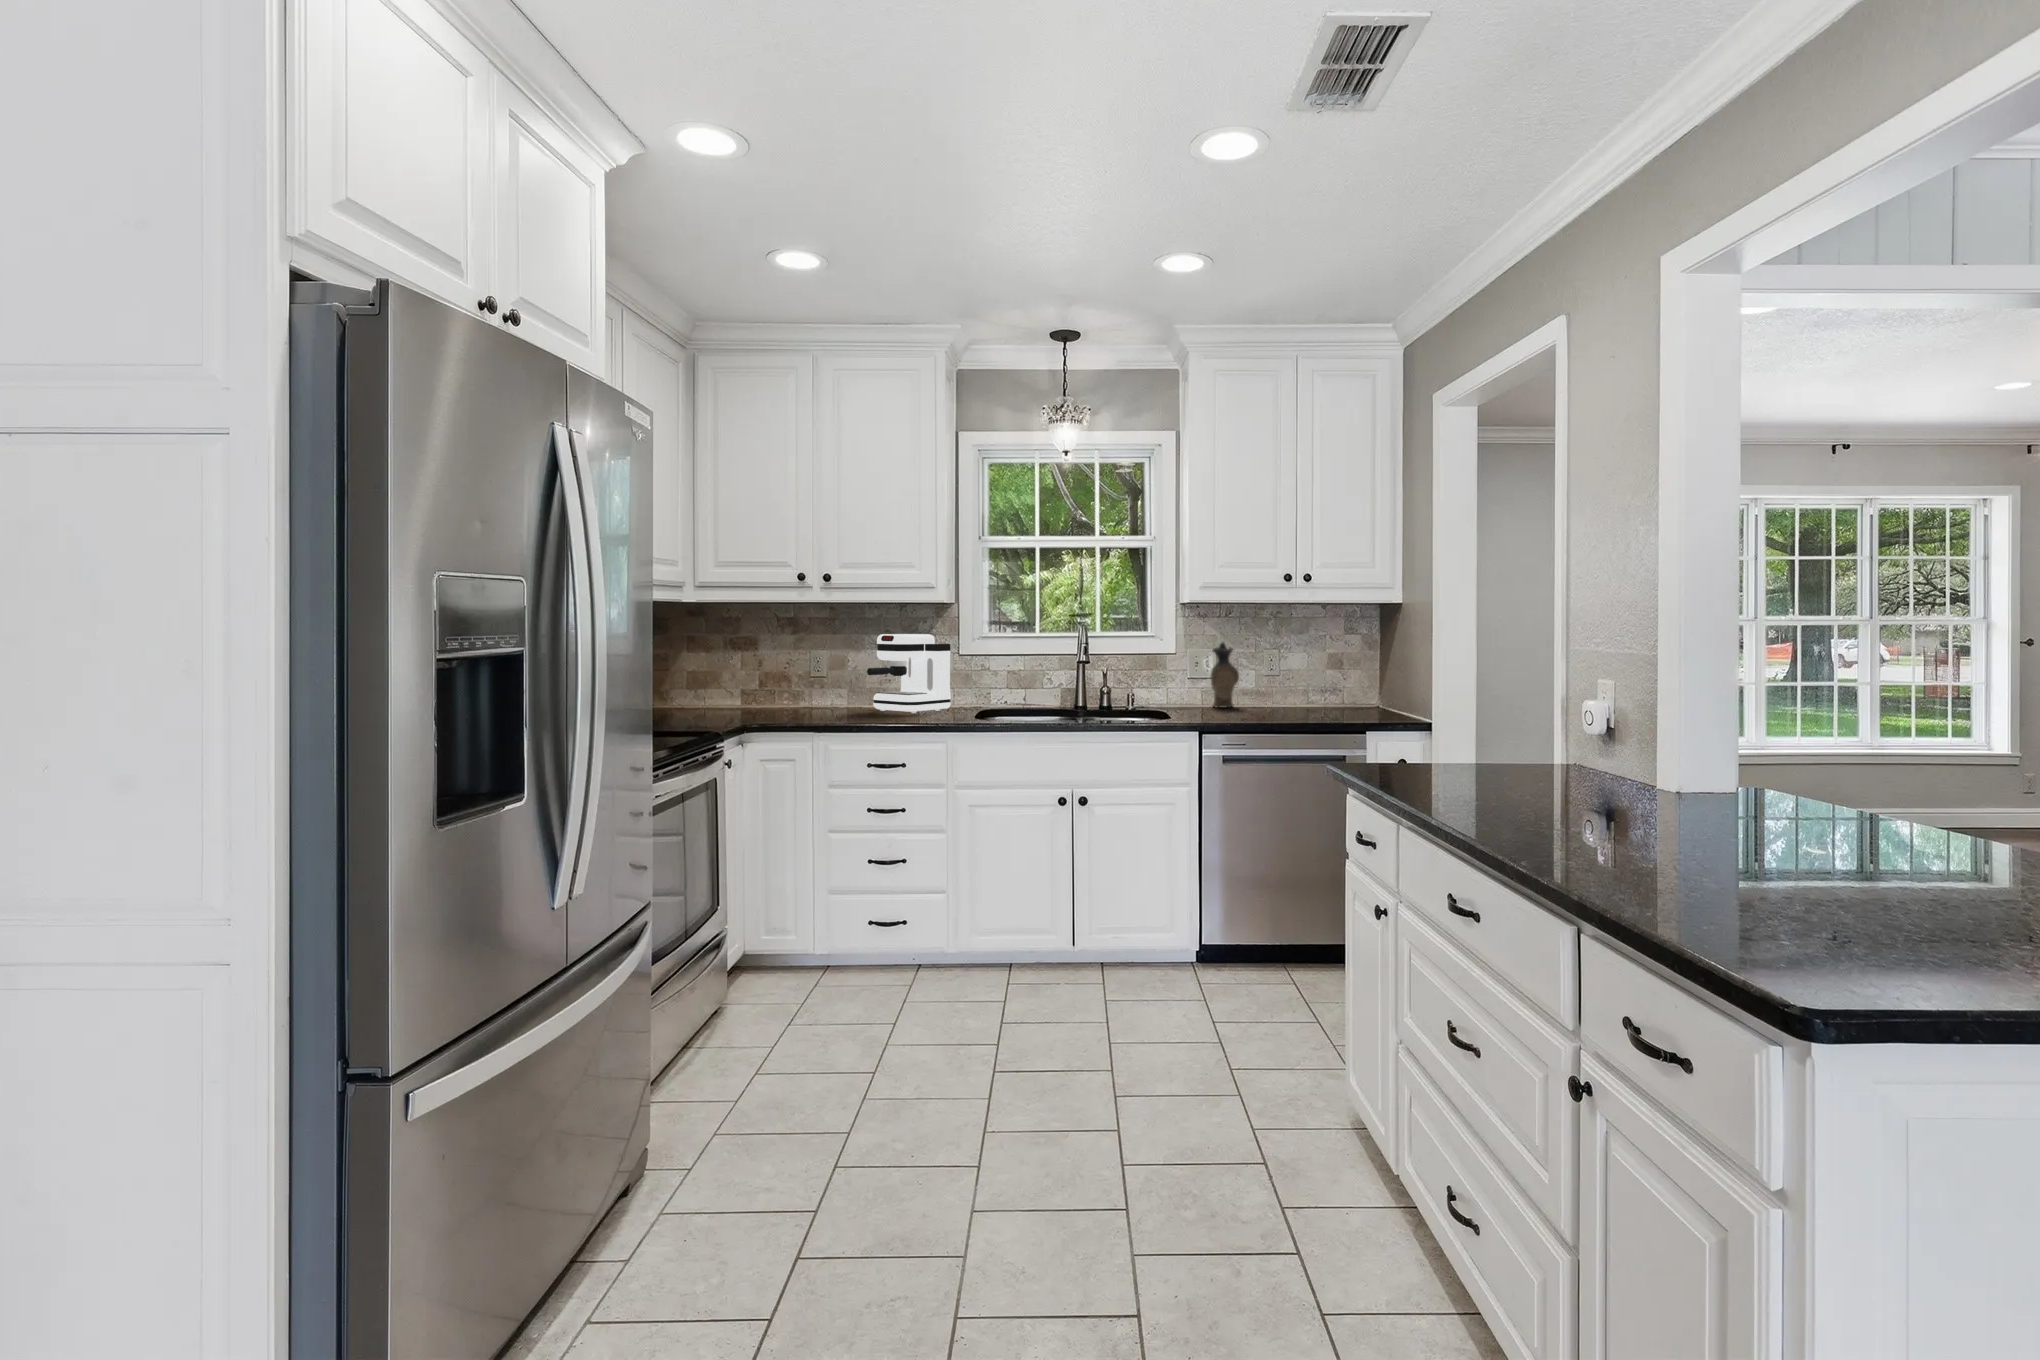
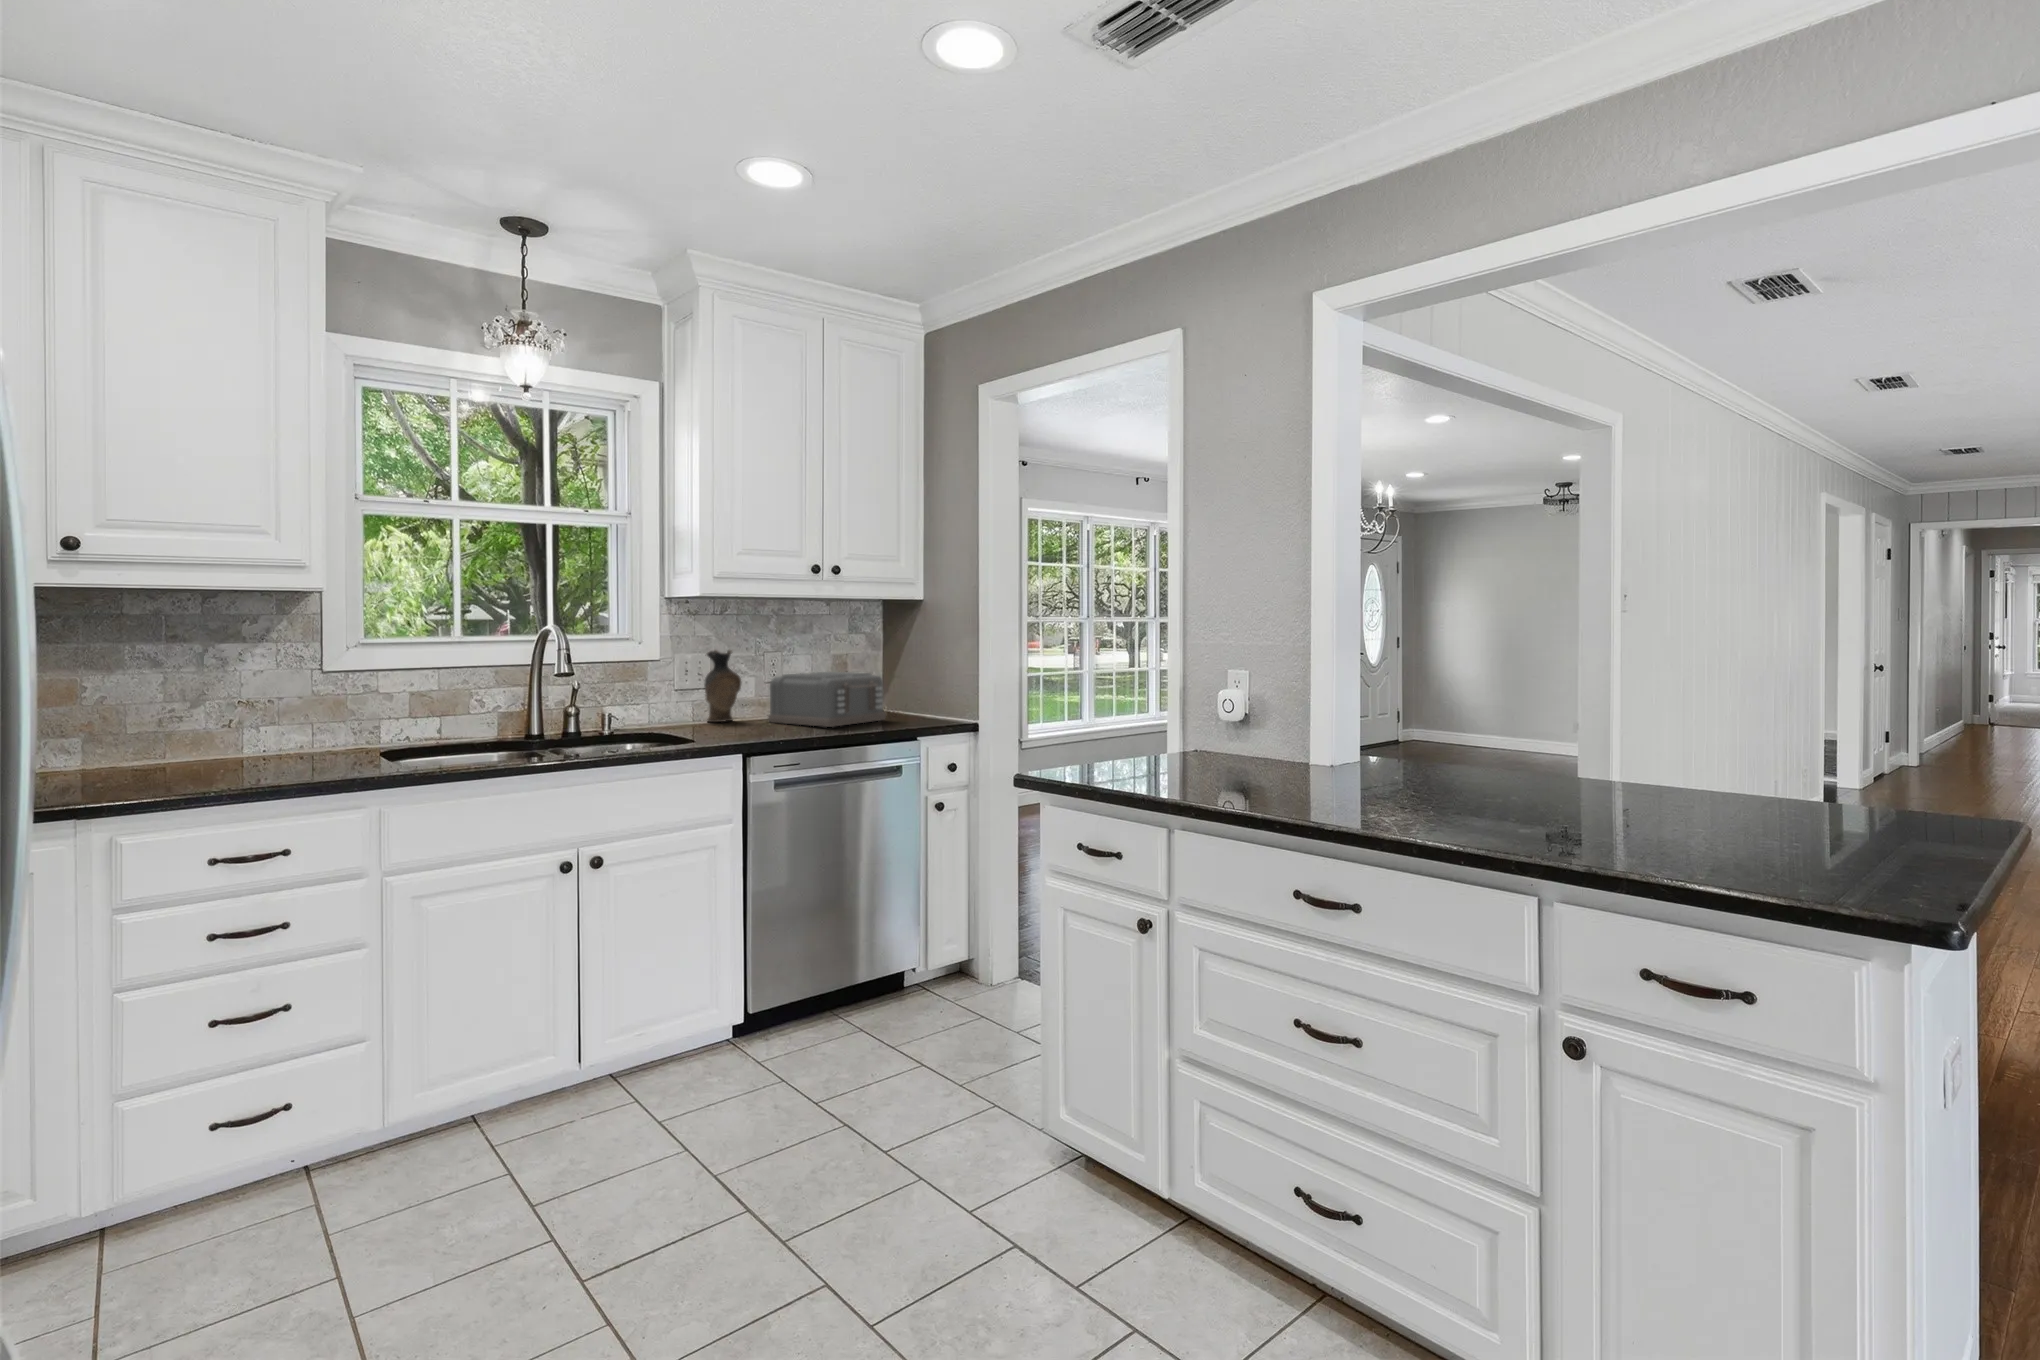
coffee maker: present [867,634,951,713] -> none [151,642,316,770]
toaster: none [1258,669,1360,717] -> present [768,672,886,727]

